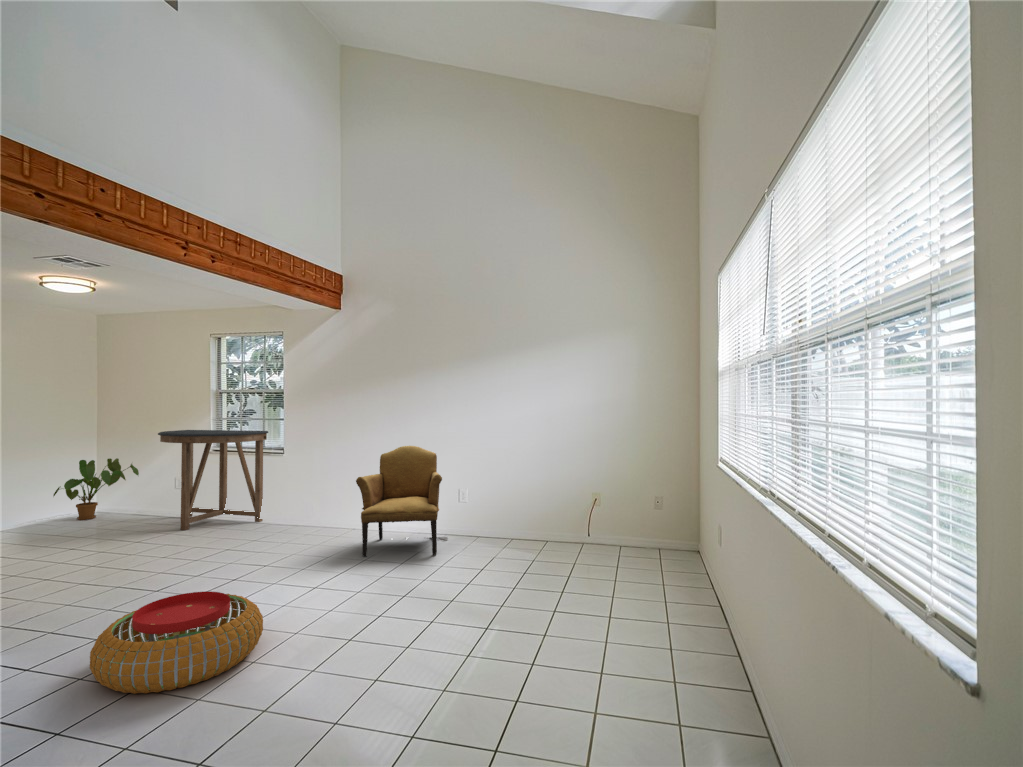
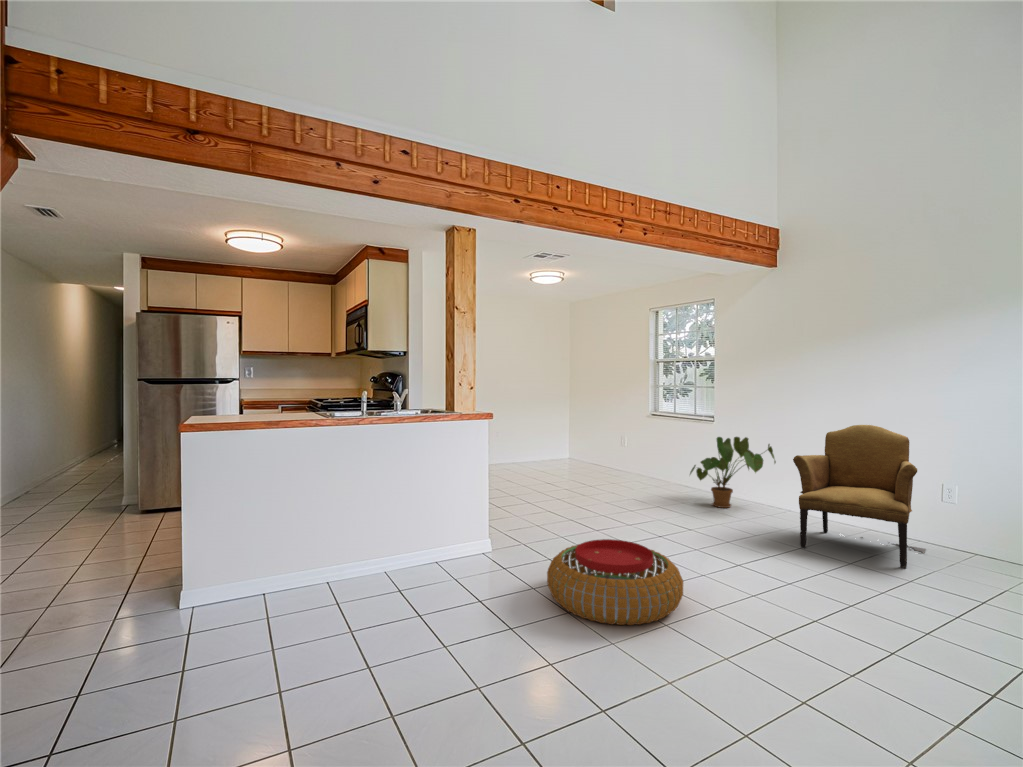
console table: present [158,430,268,530] -> none [609,397,701,489]
house plant: present [53,458,139,520] -> present [690,437,776,508]

